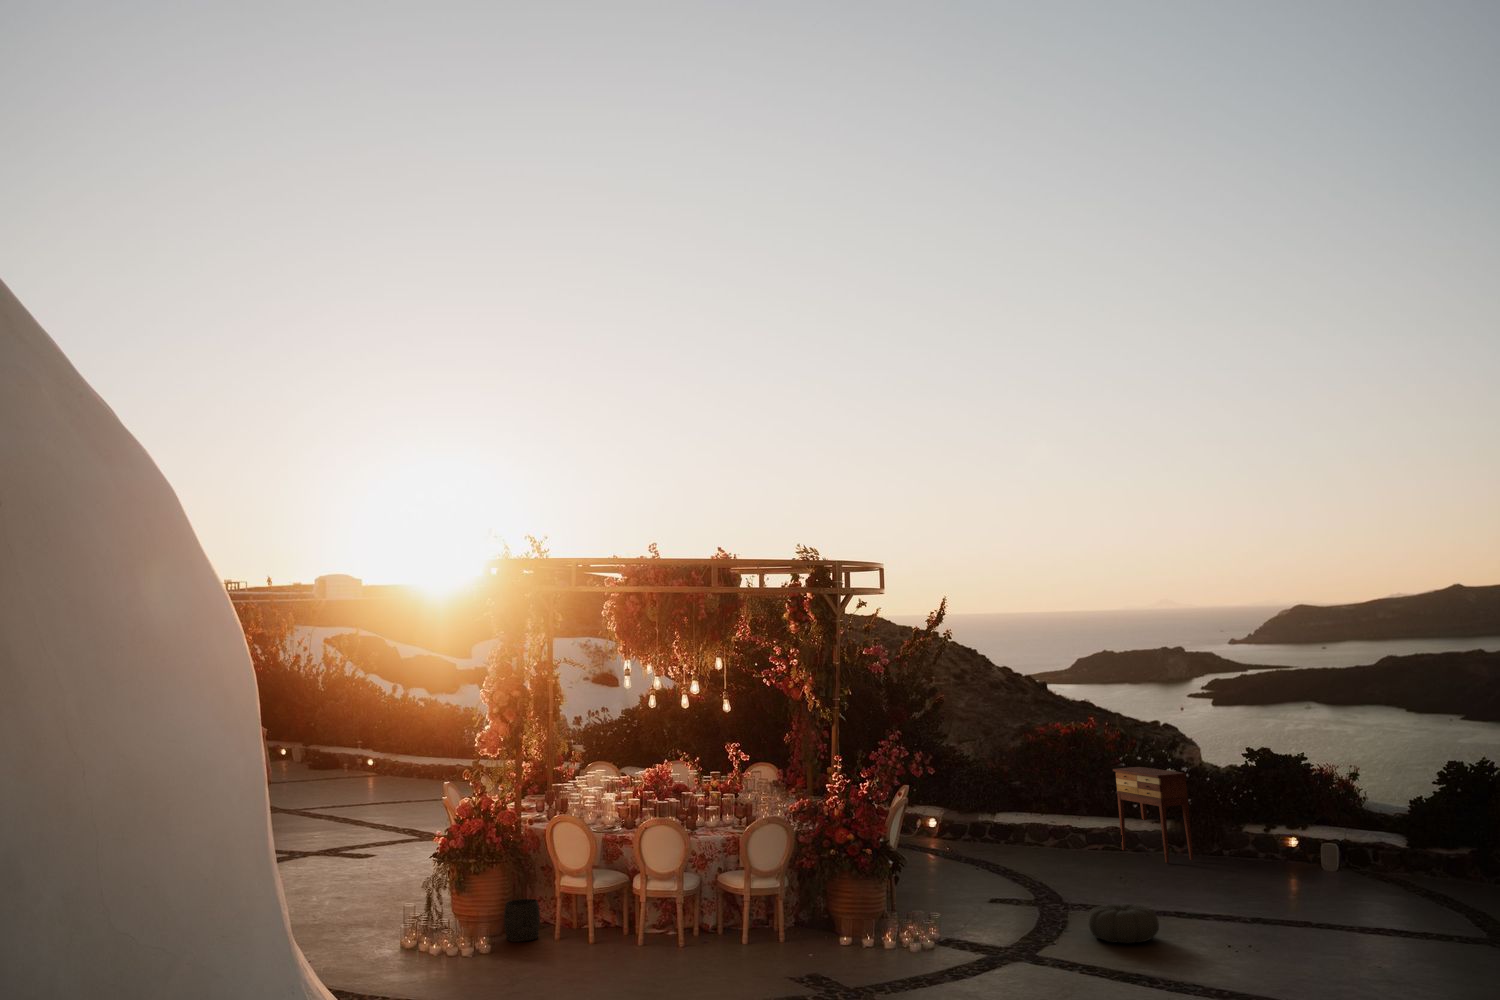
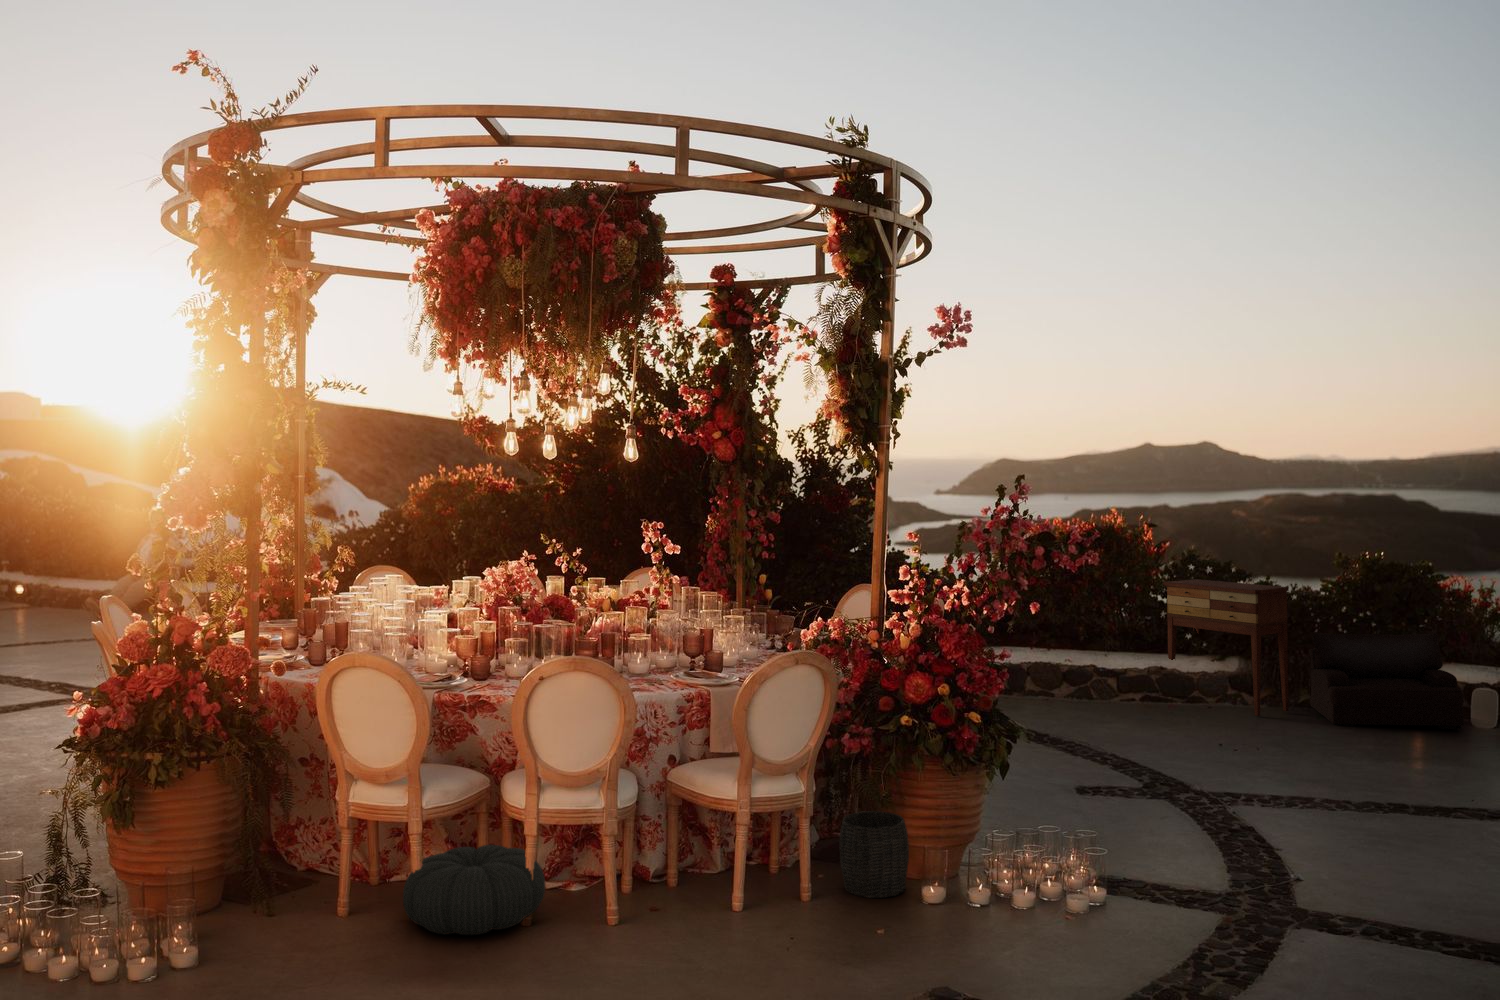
armchair: none [1211,804,1303,873] -> present [1309,631,1464,729]
woven basket: present [504,899,540,942] -> present [840,811,909,898]
pouf: present [1089,903,1159,943] -> present [403,845,546,935]

